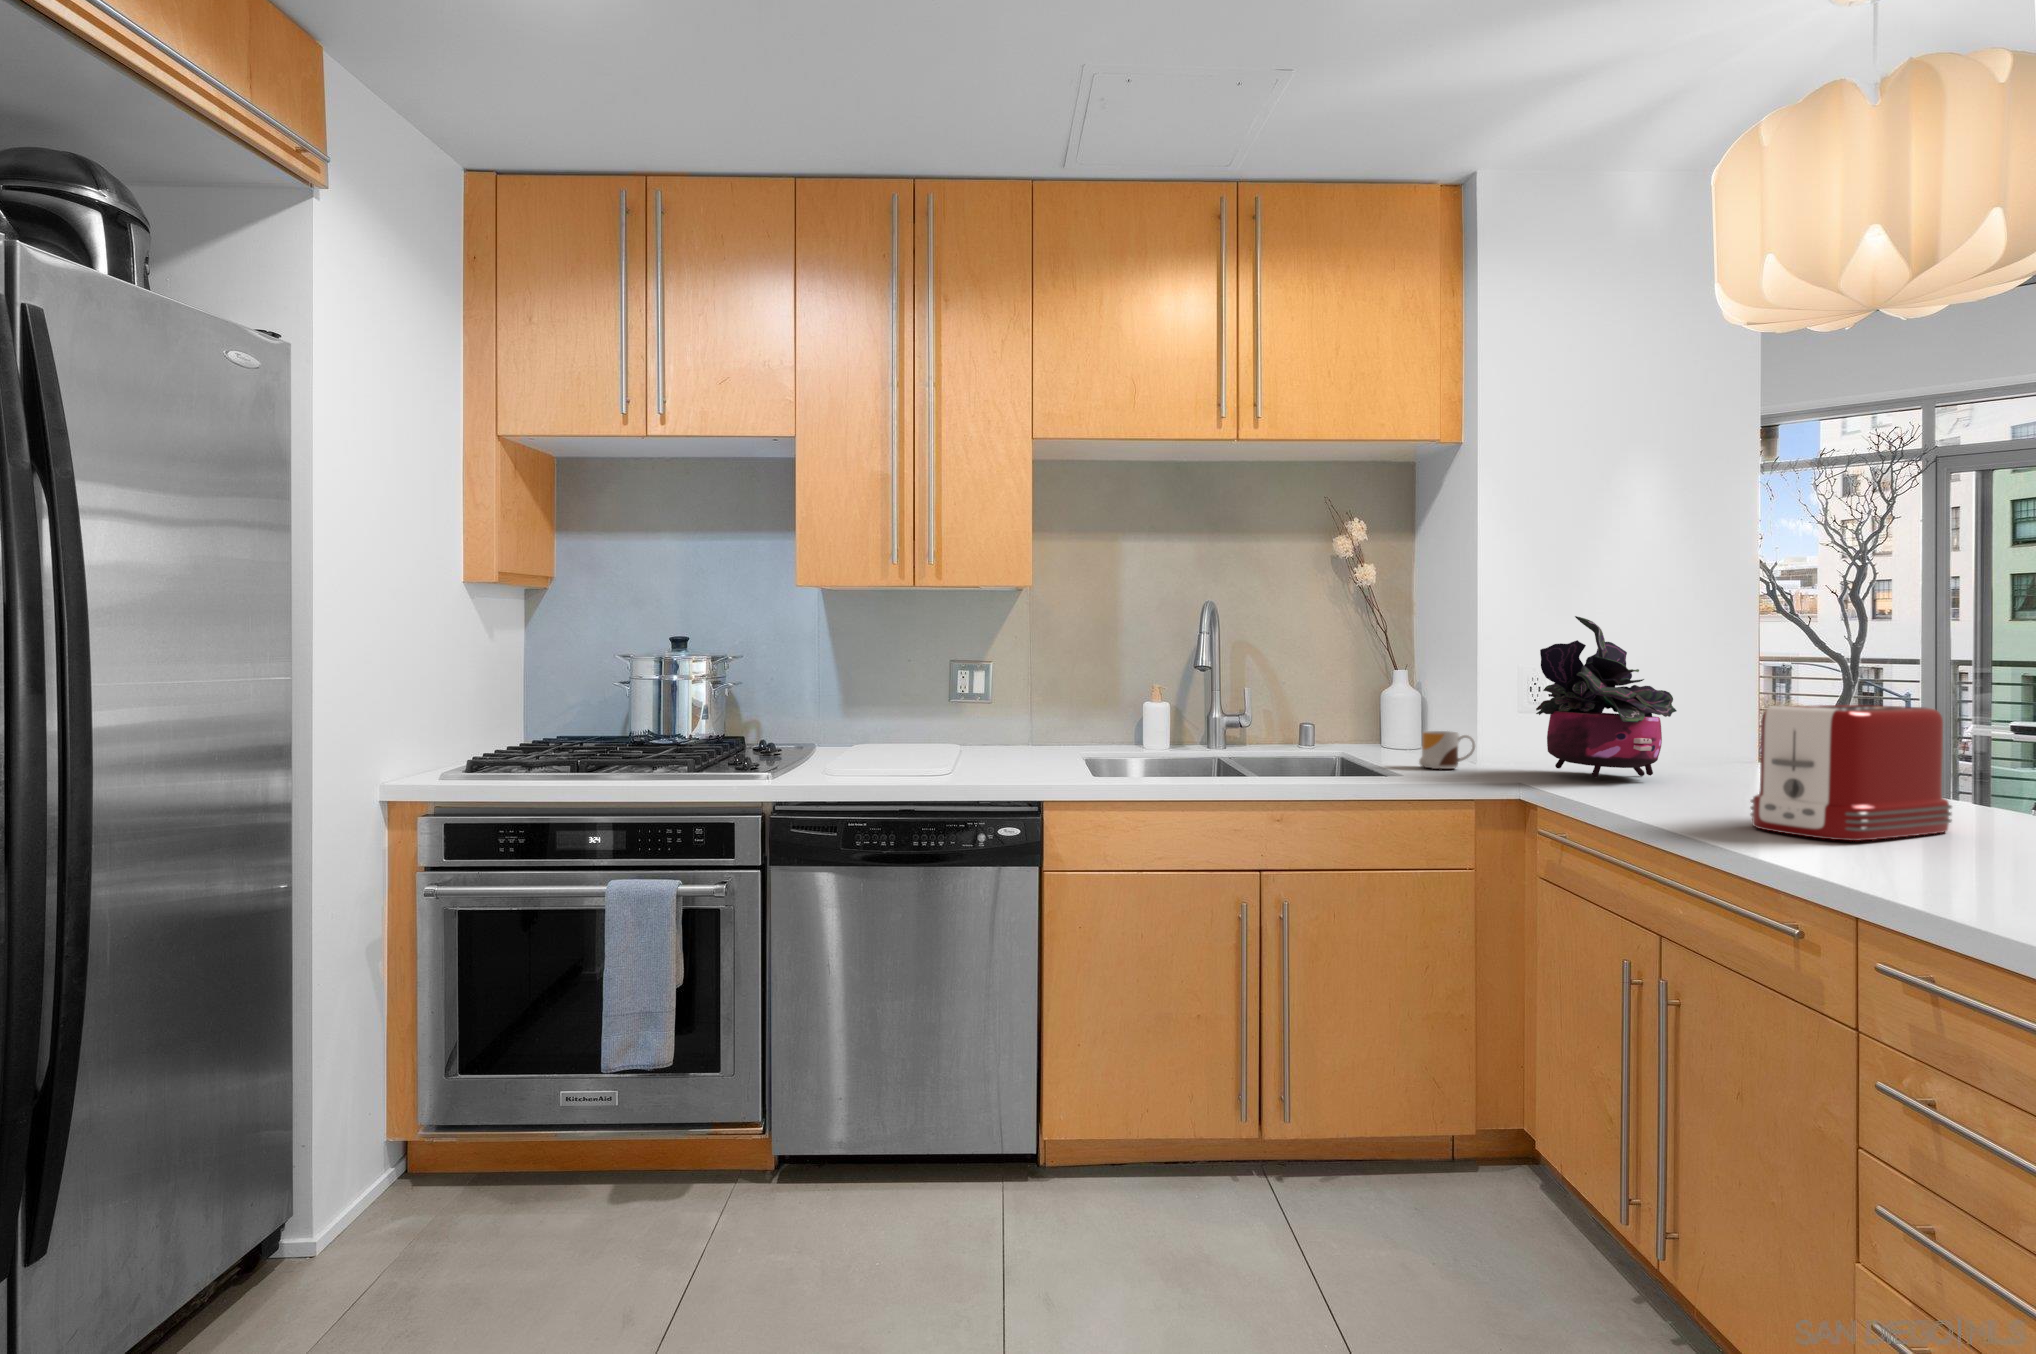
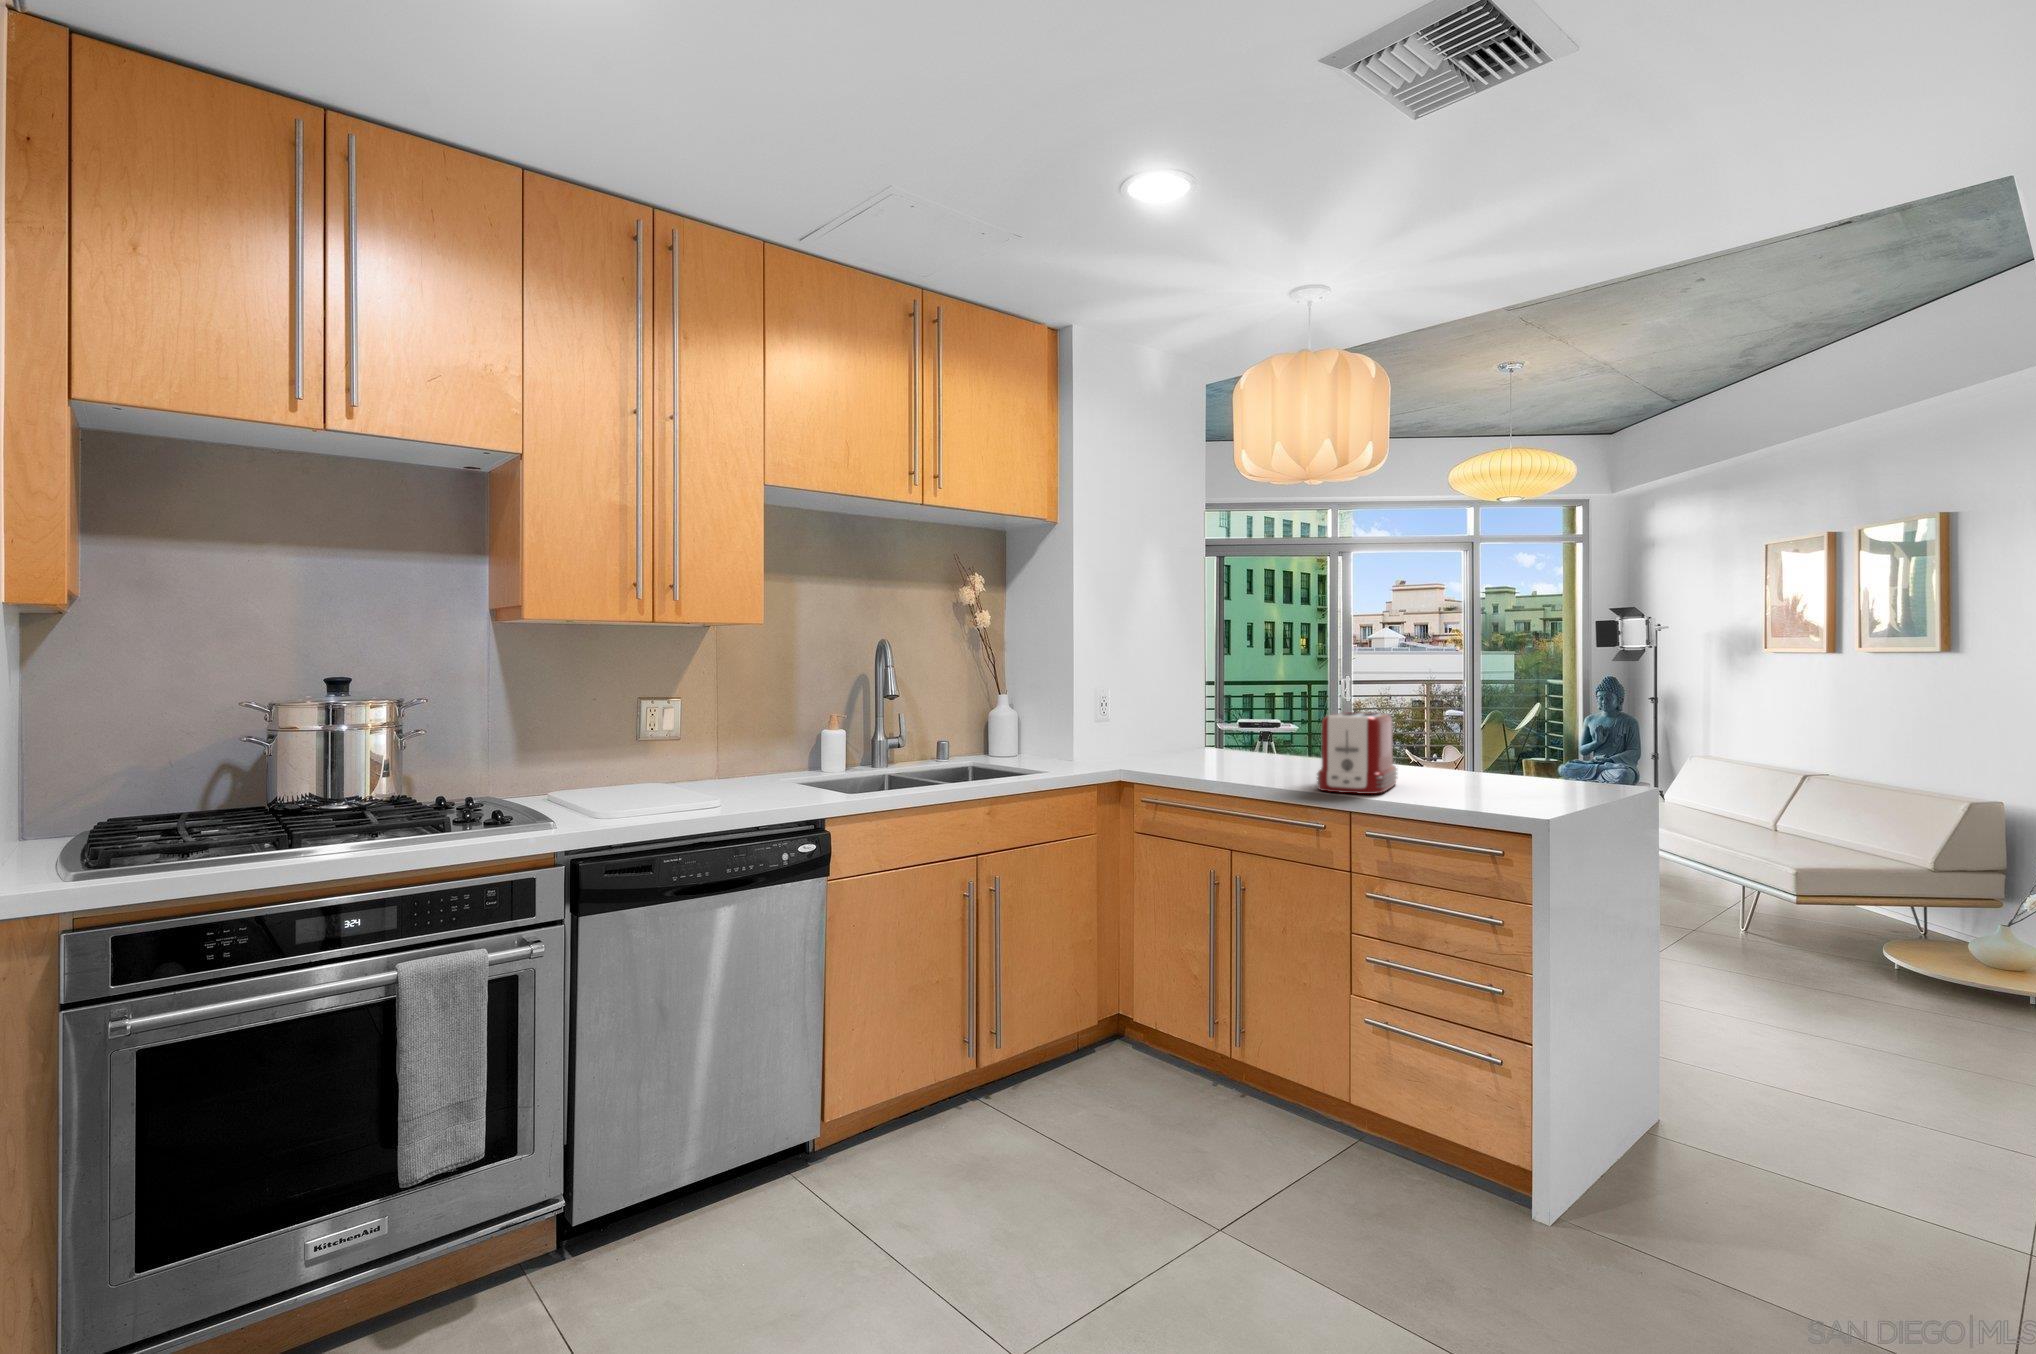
potted plant: present [1536,616,1677,778] -> none [1128,656,1208,767]
mug: present [1419,731,1475,769] -> none [1052,740,1090,769]

